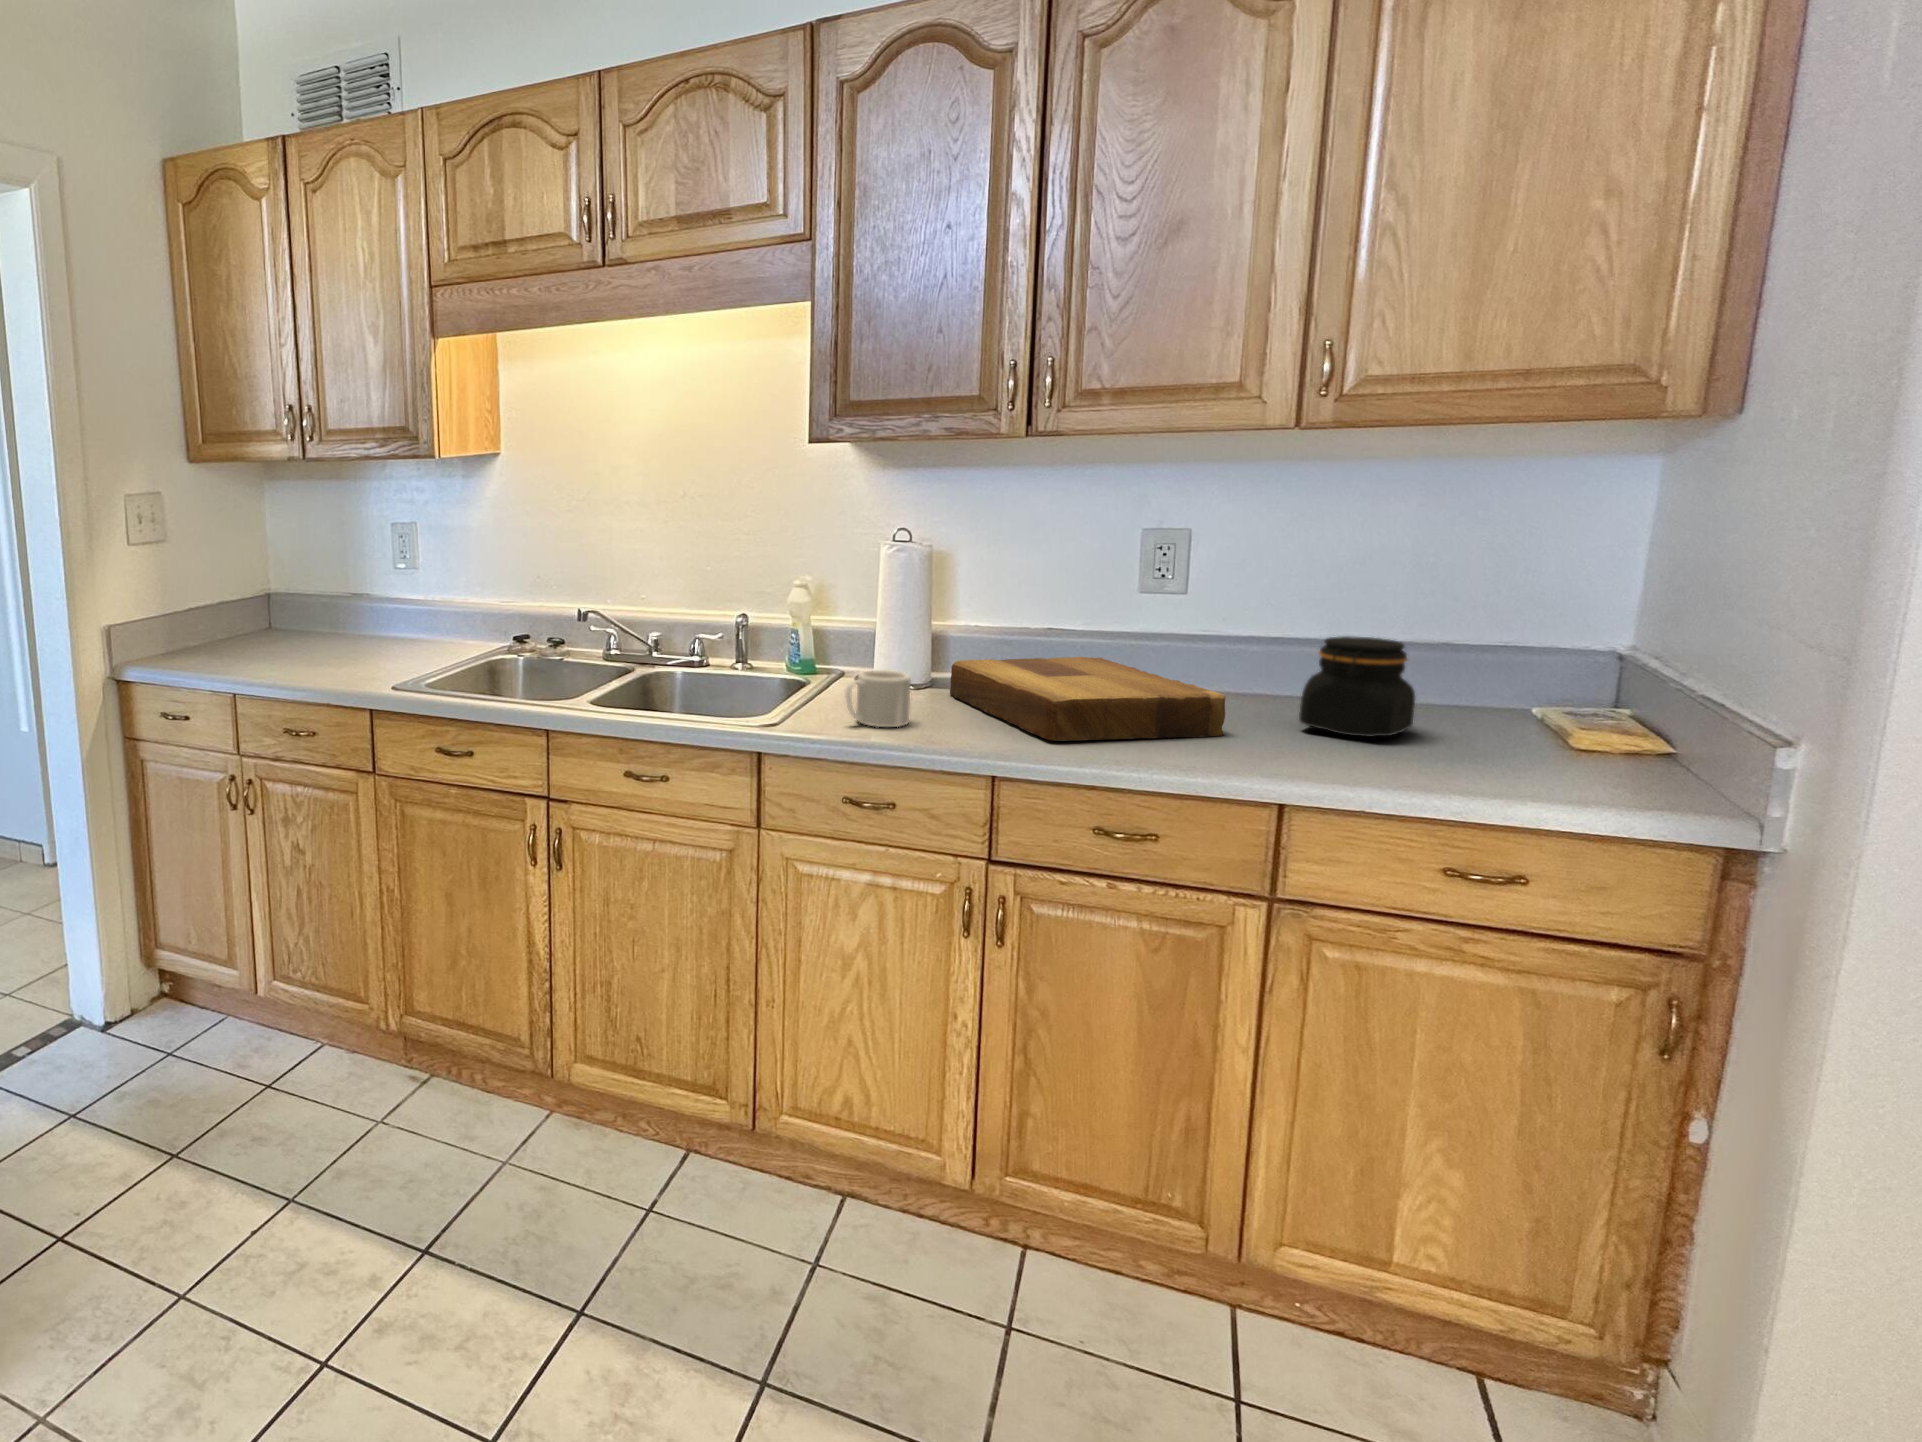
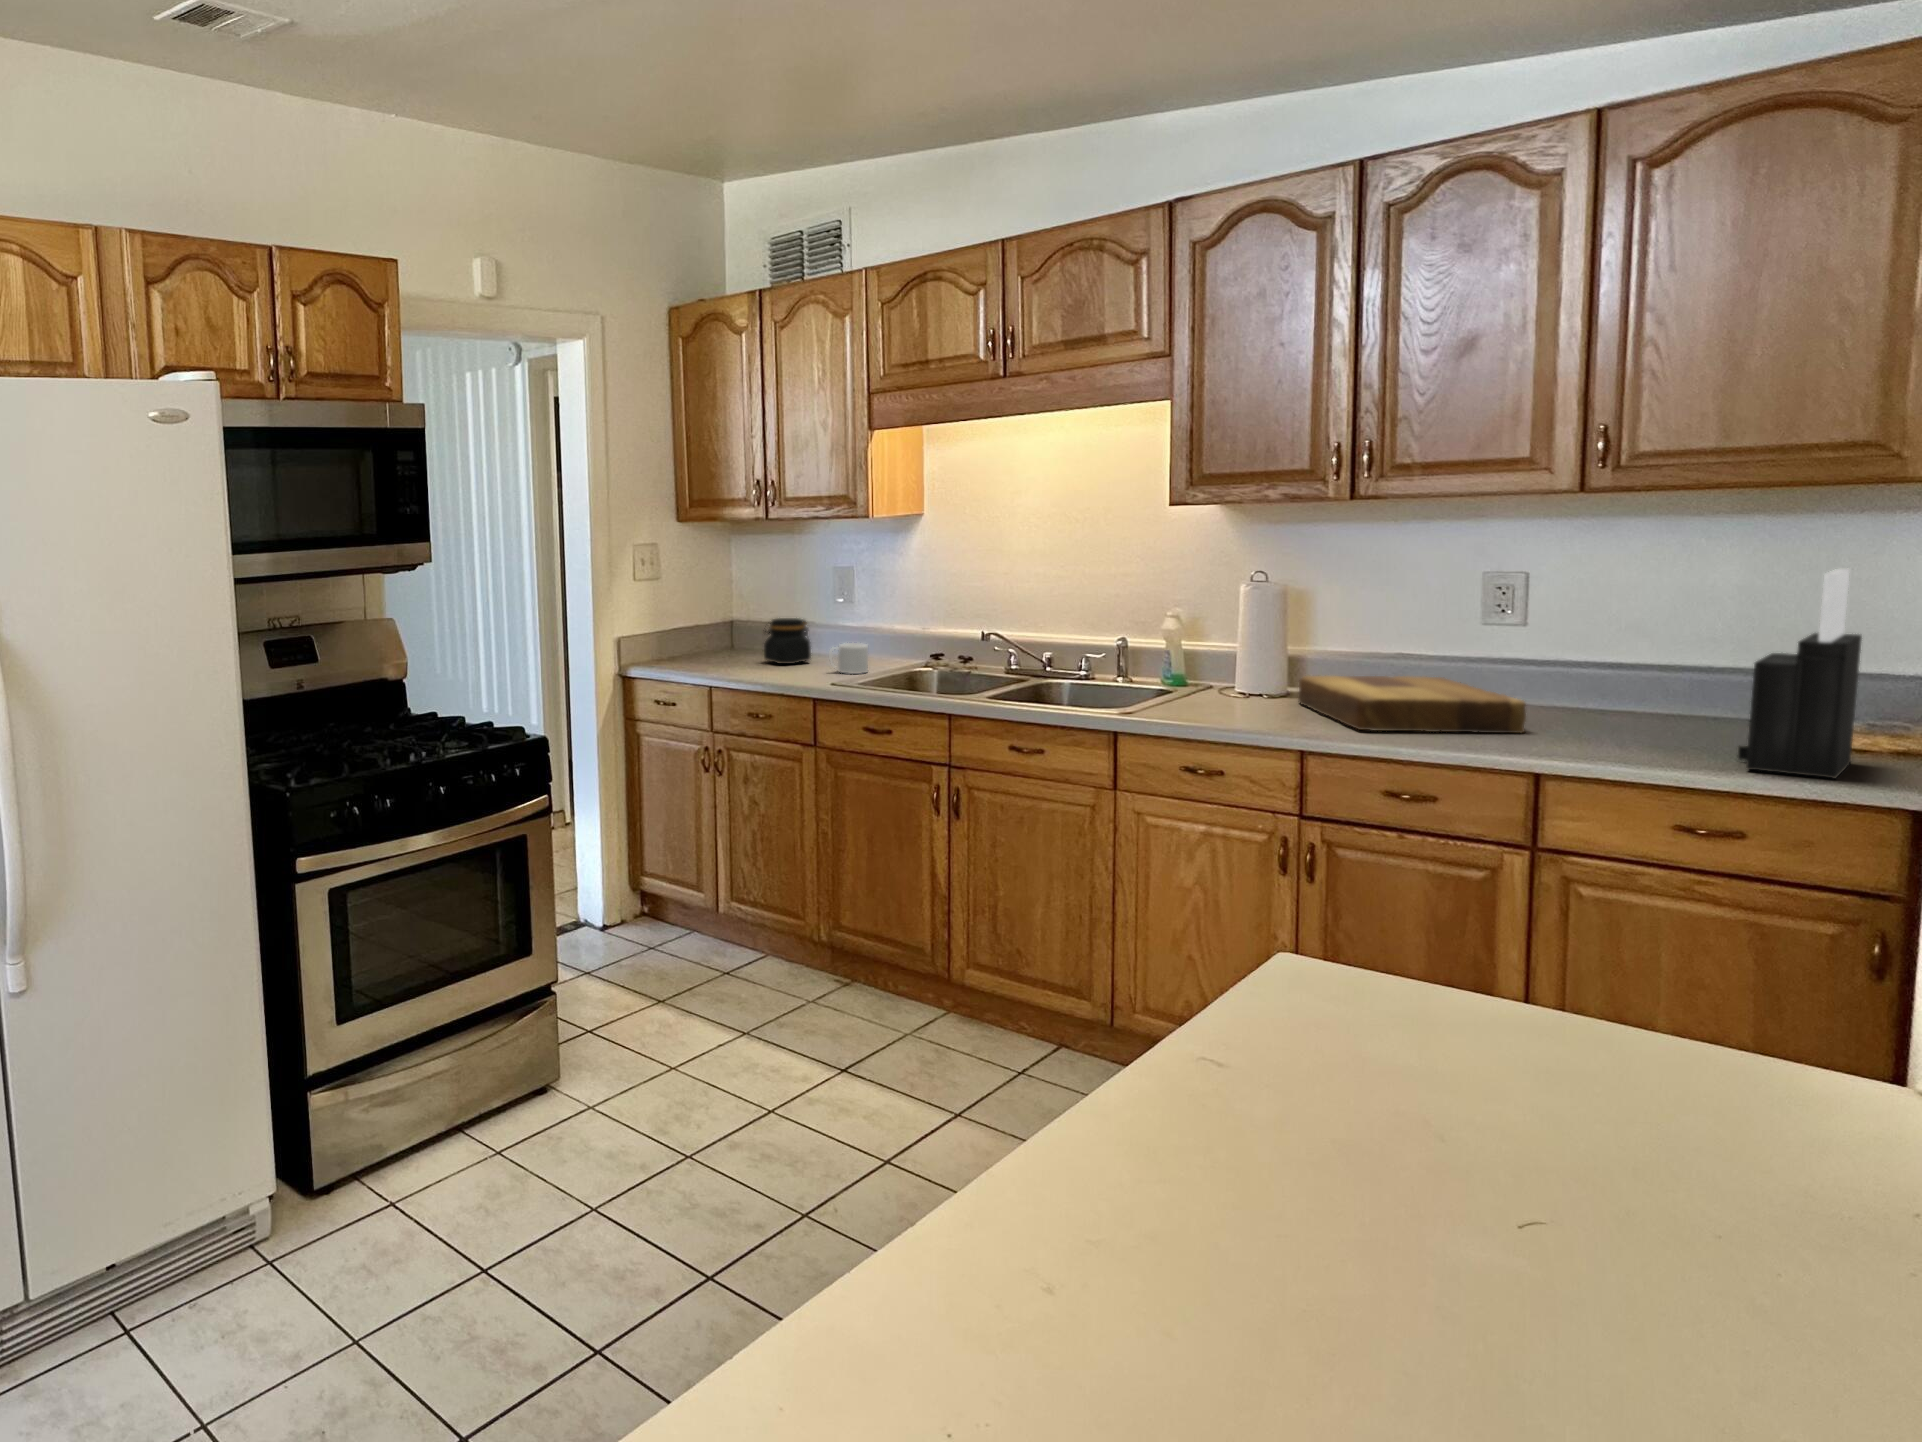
knife block: none [1484,526,1646,801] -> present [1737,569,1862,778]
jar: present [1299,636,1415,737] -> present [764,618,811,664]
mug: present [845,670,911,727] -> present [829,643,868,674]

